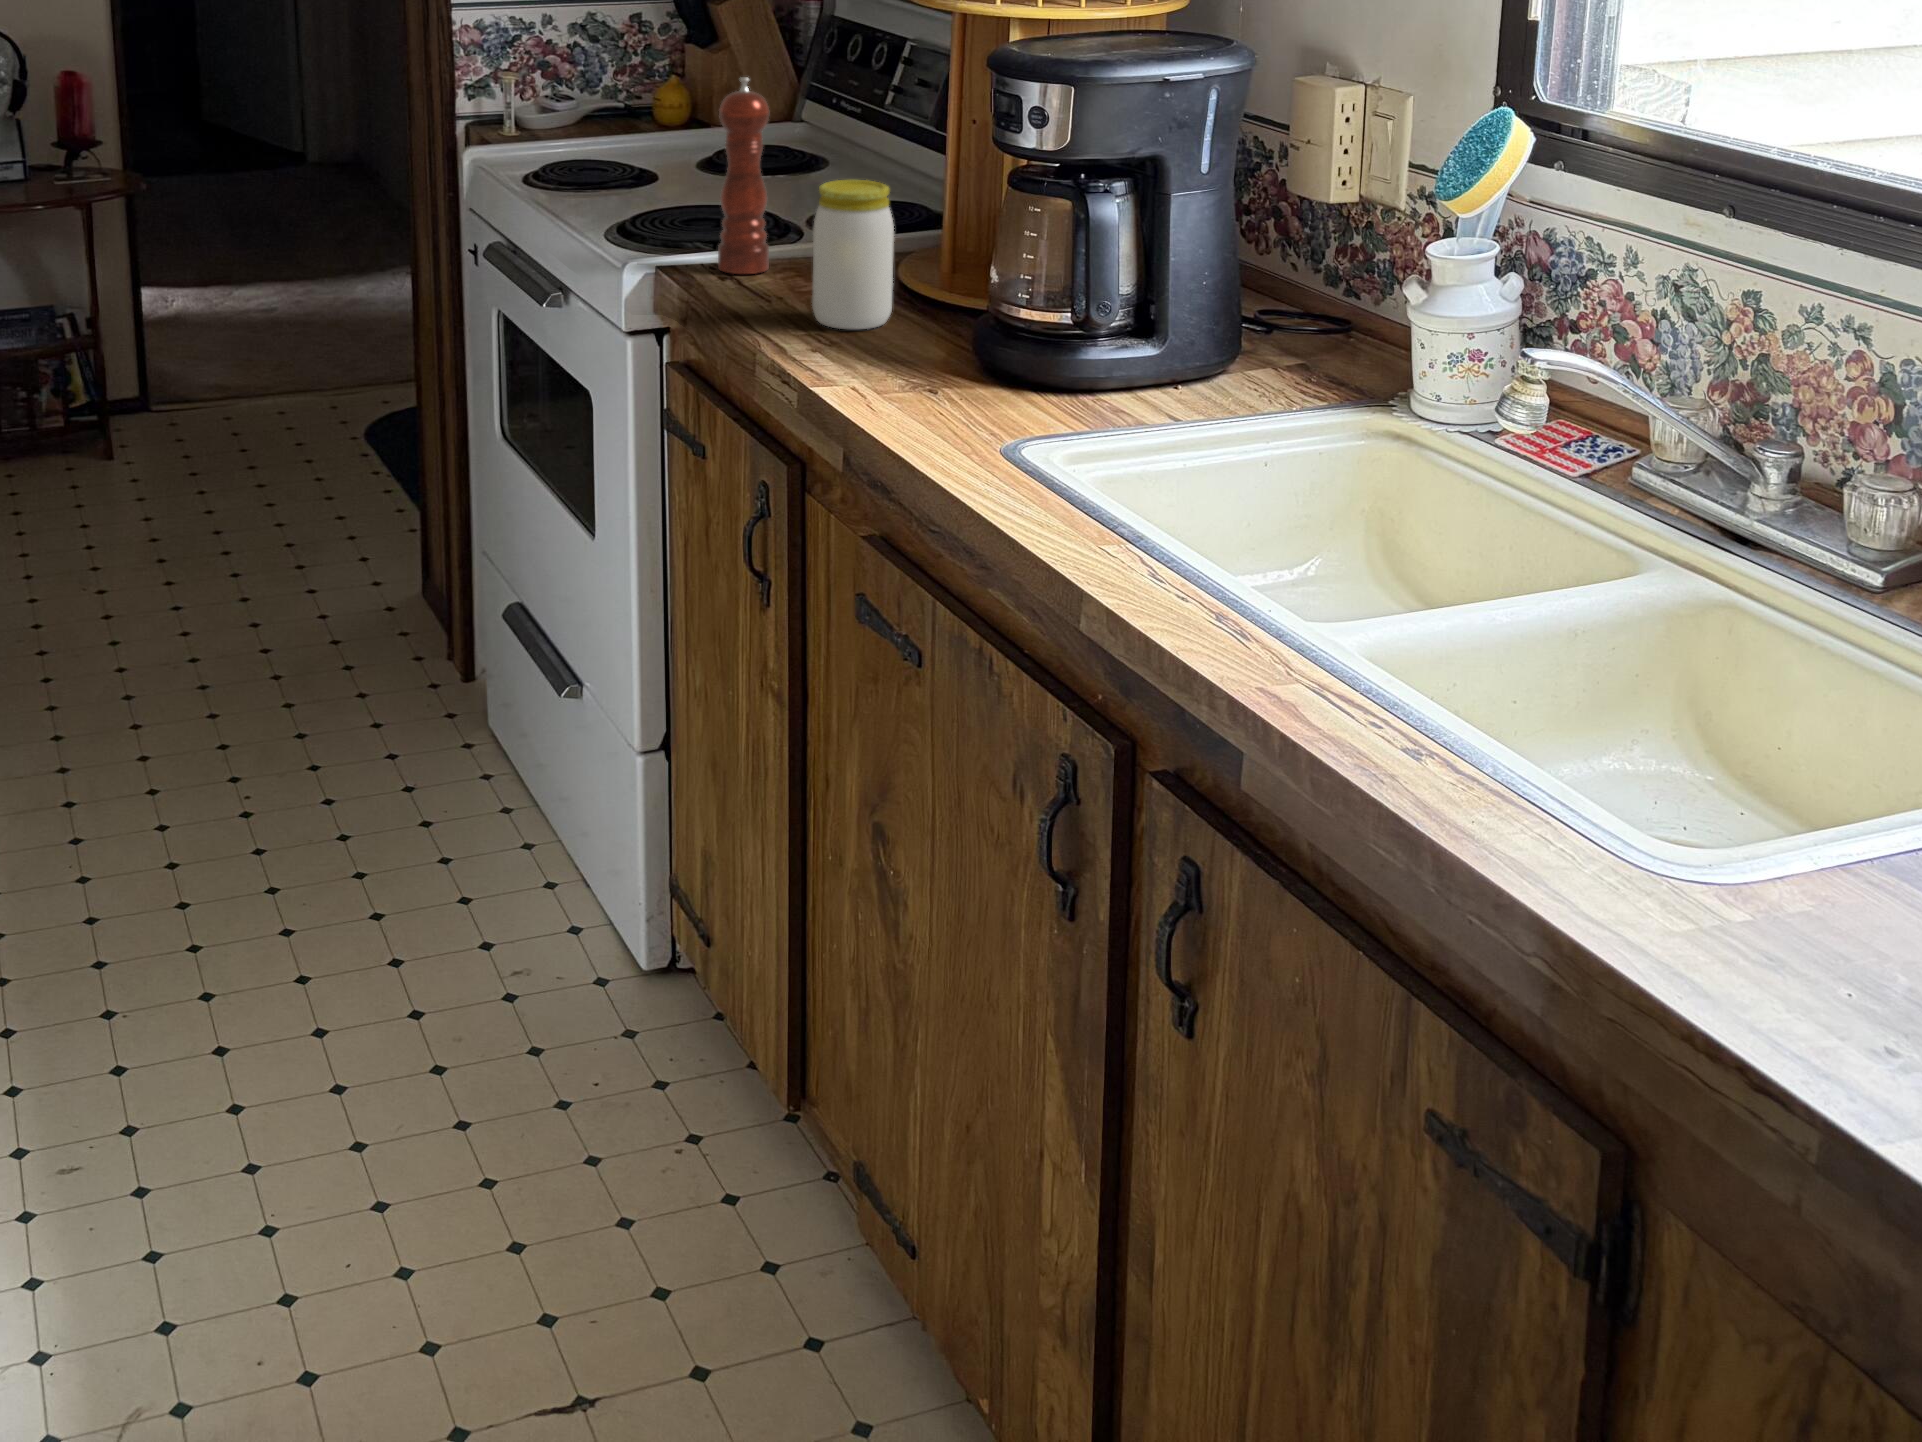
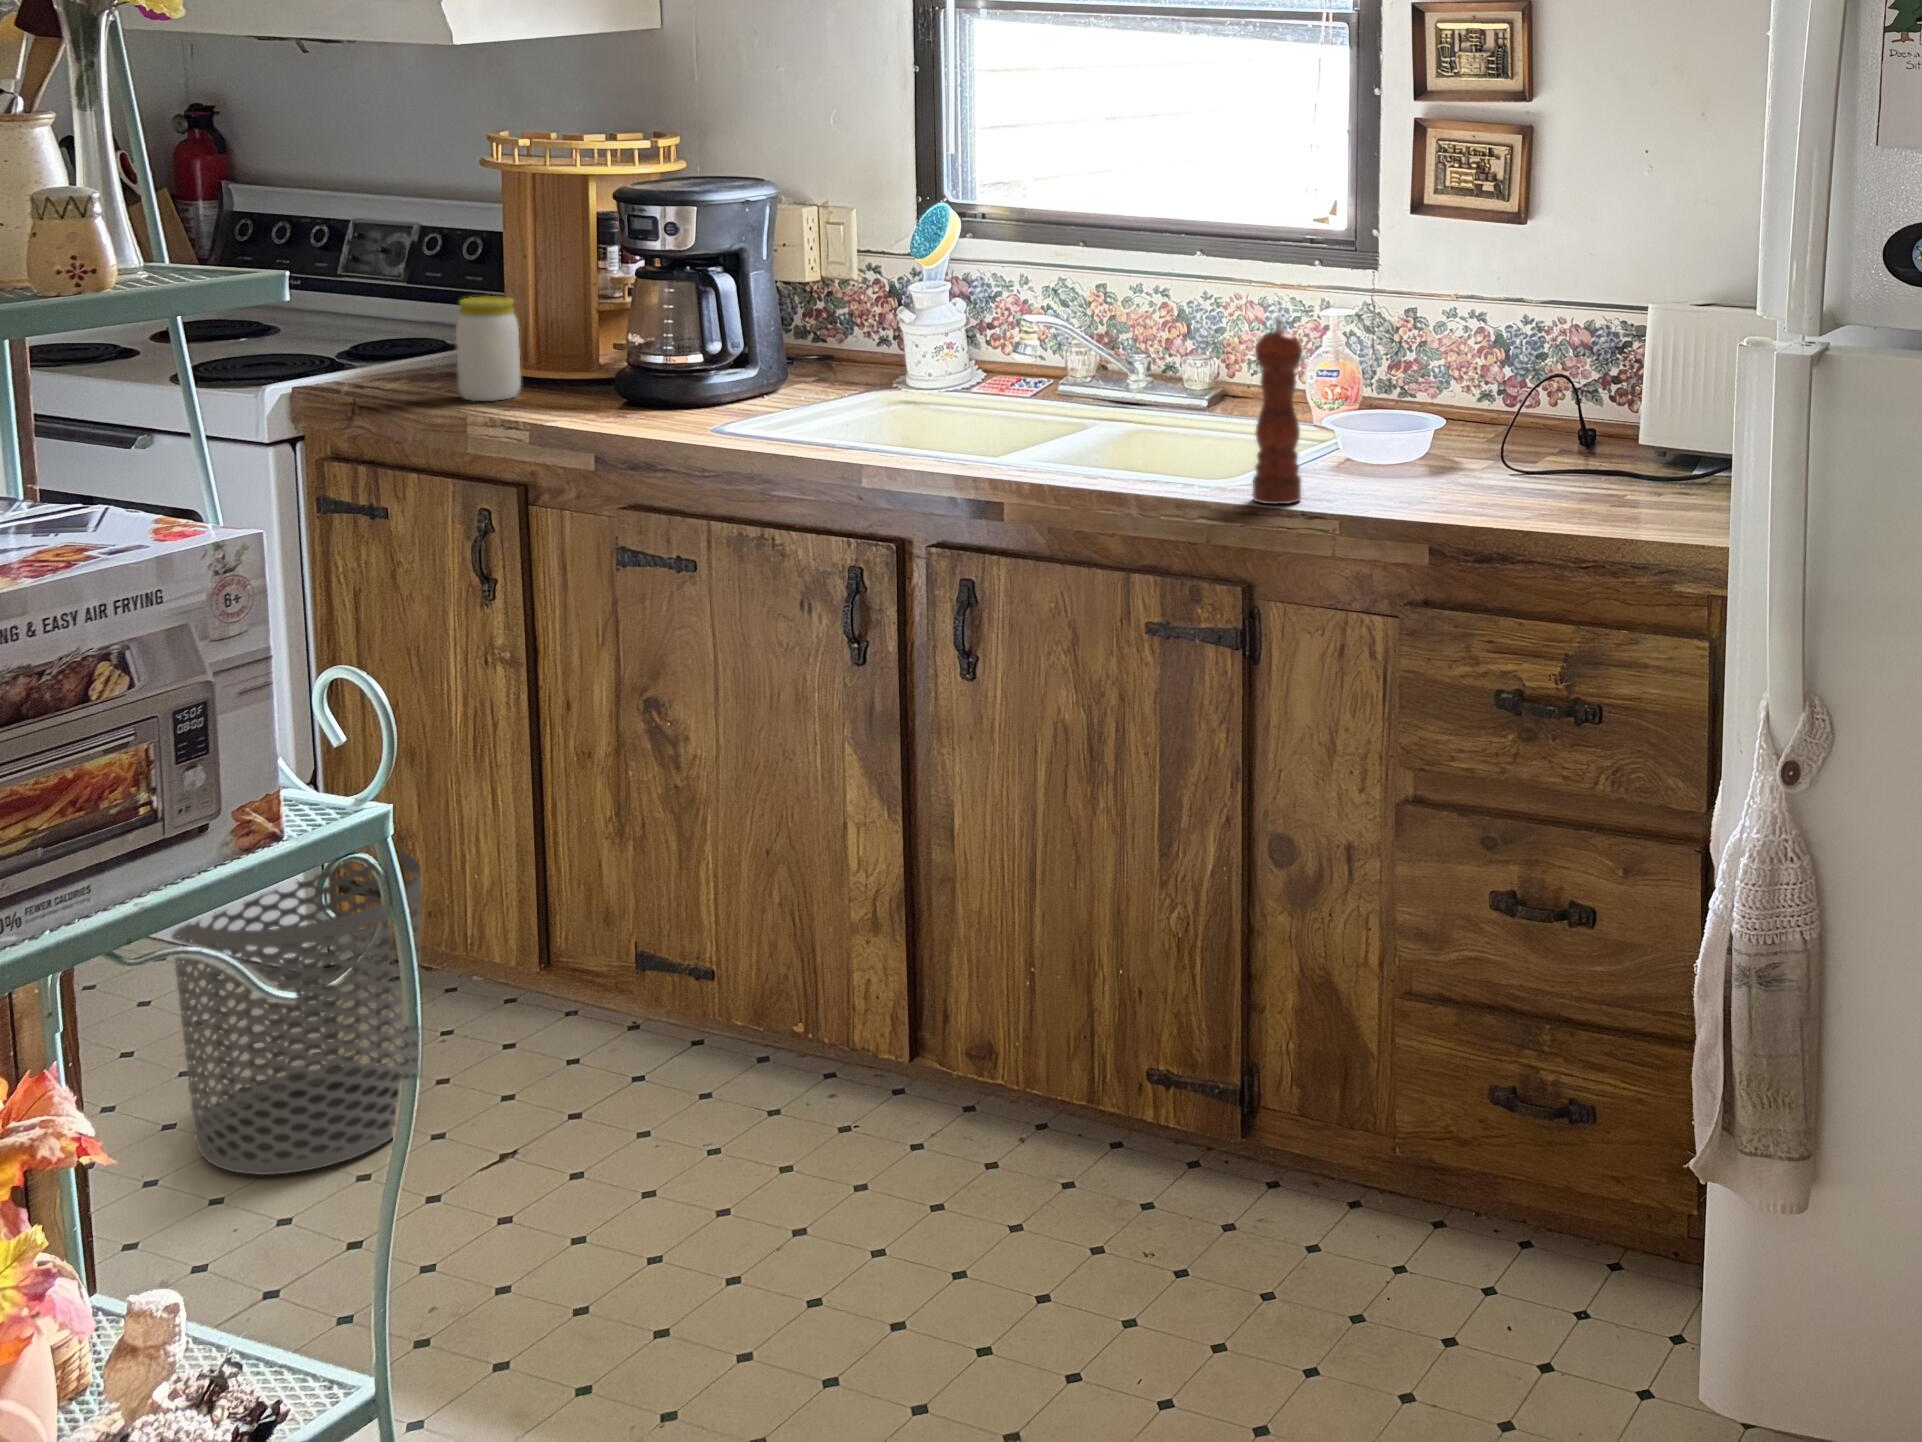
pepper mill: present [718,77,769,274] -> present [1253,318,1302,504]
waste bin: none [329,864,619,1301] -> present [172,852,422,1175]

